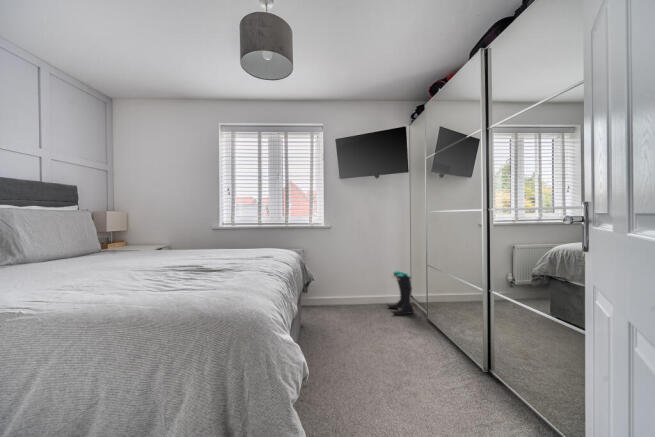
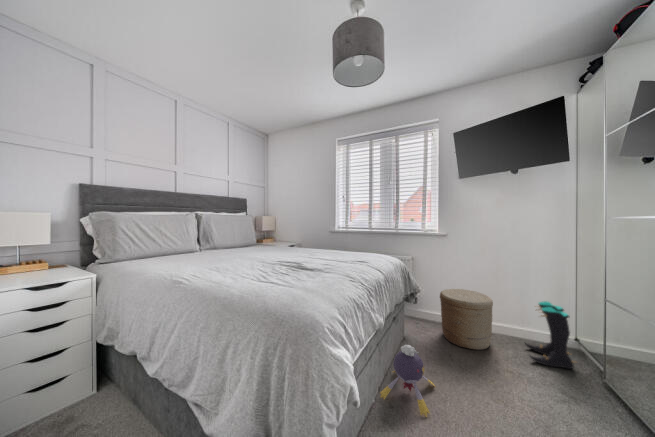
woven basket: none [329,271,367,317] -> present [440,289,493,350]
plush toy: none [302,317,345,369] -> present [380,345,435,417]

